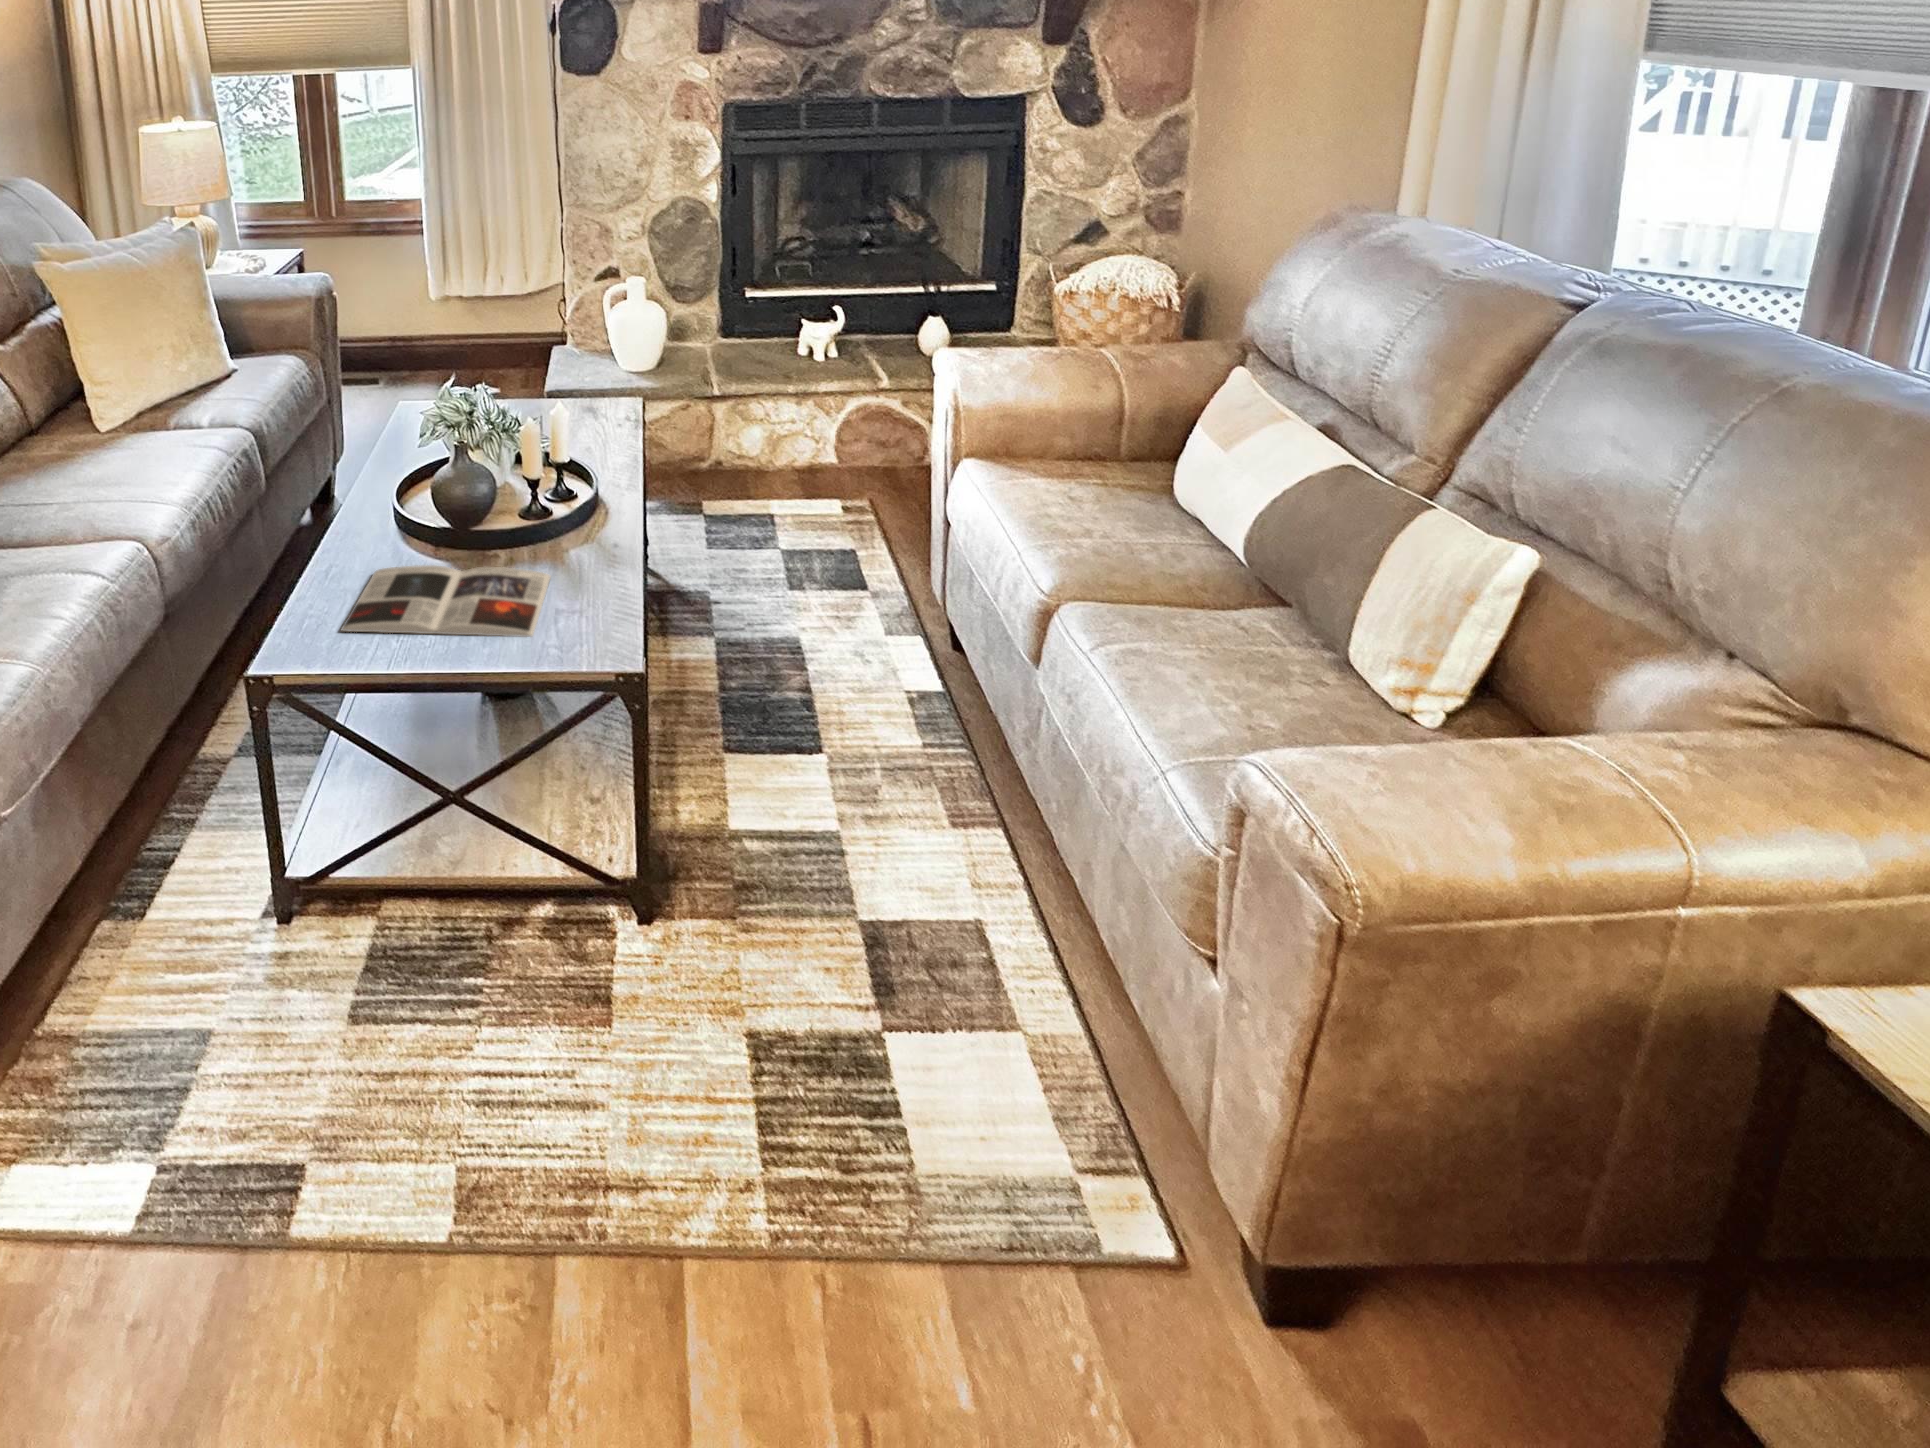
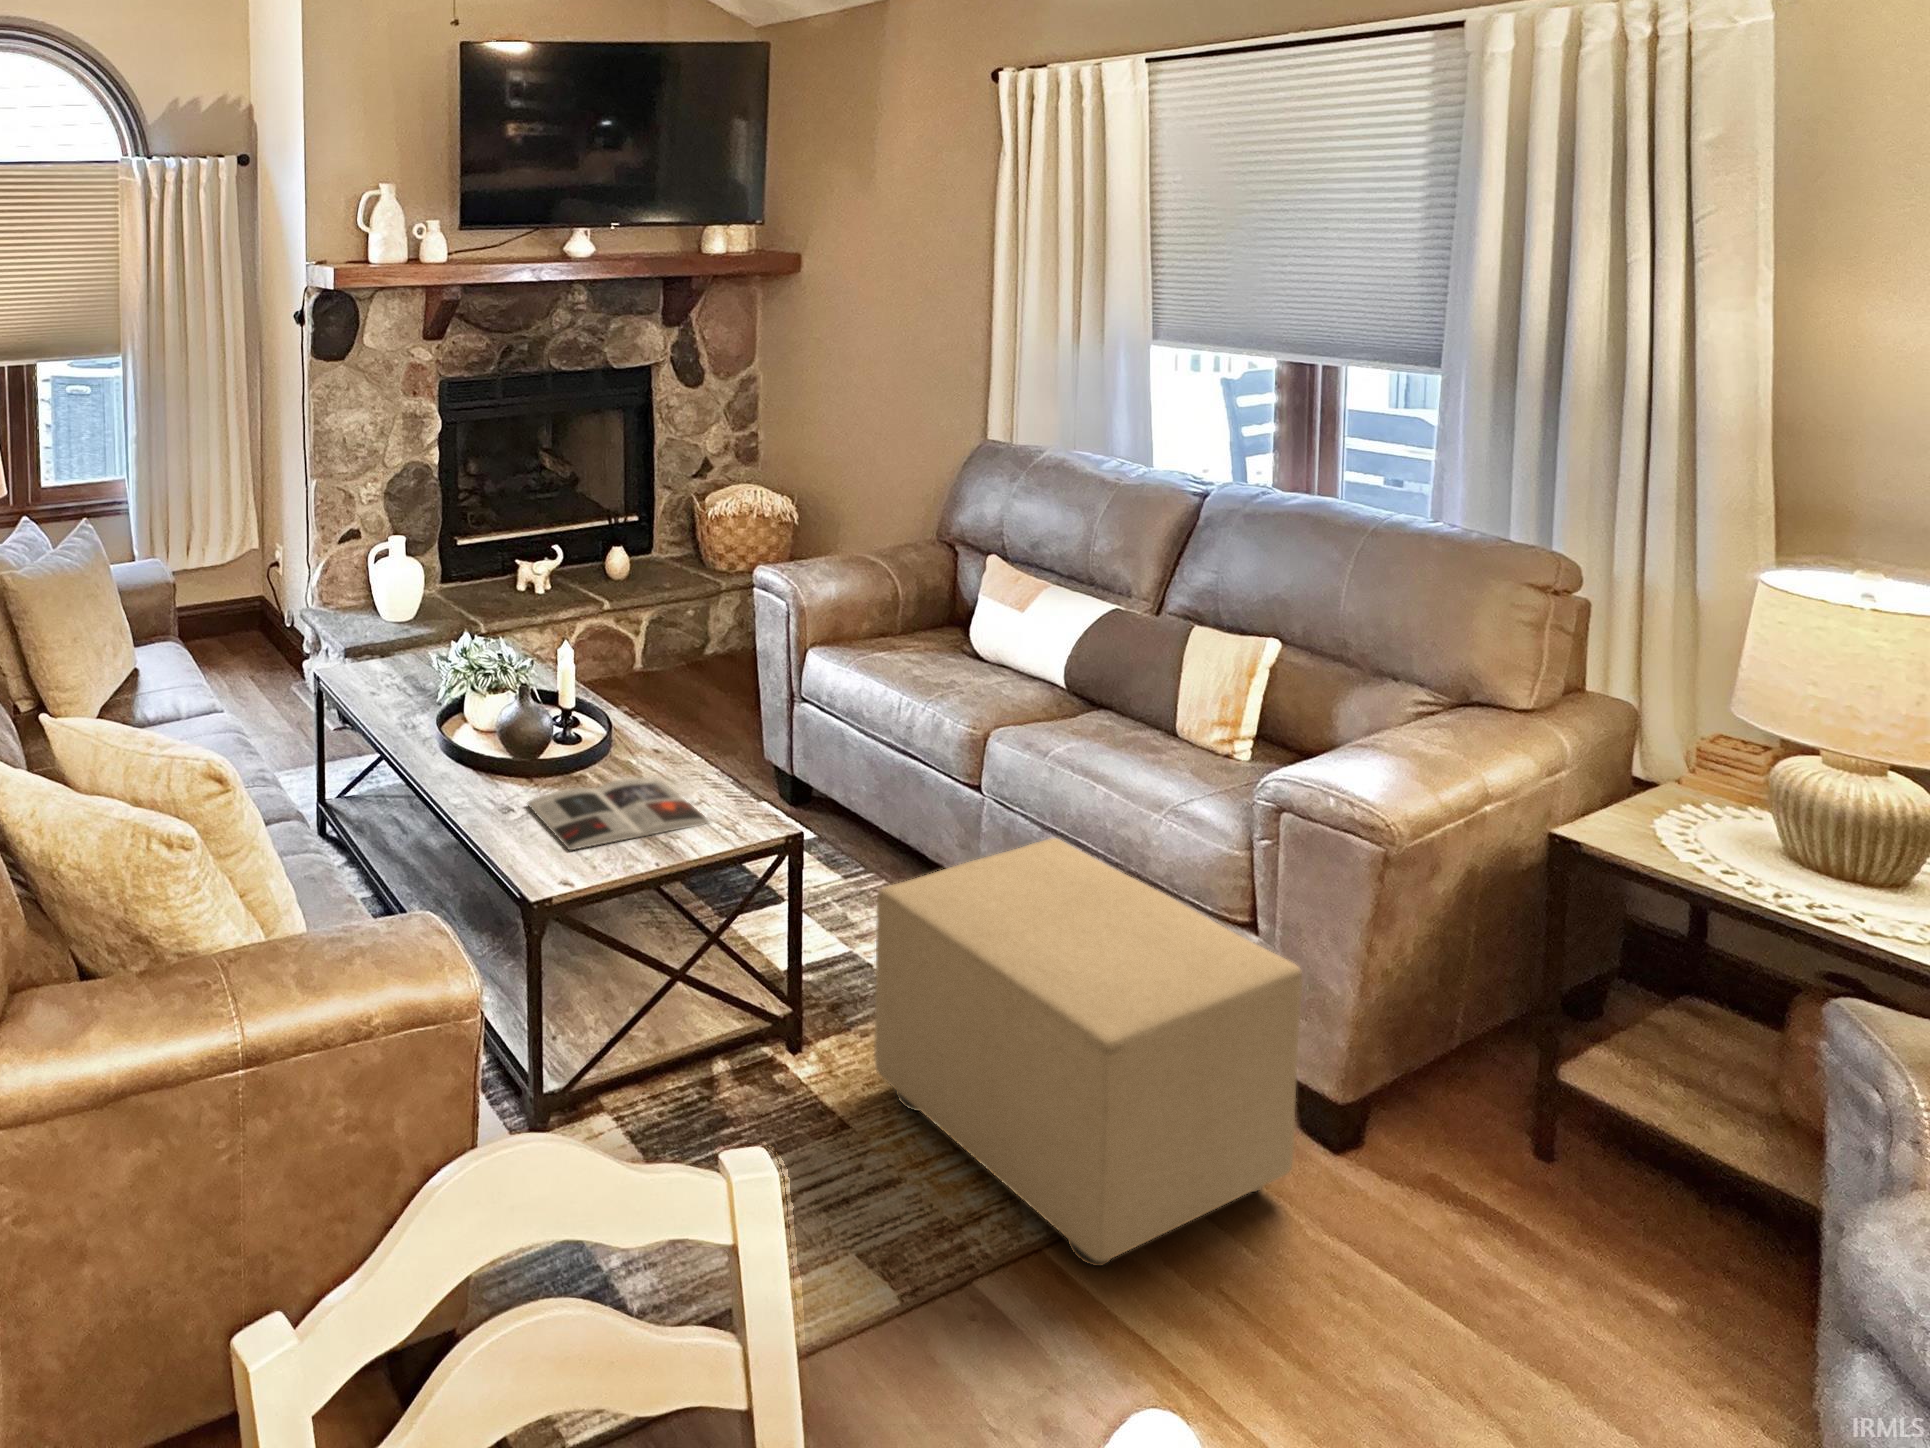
ottoman: none [675,760,1155,1318] -> present [874,838,1302,1266]

